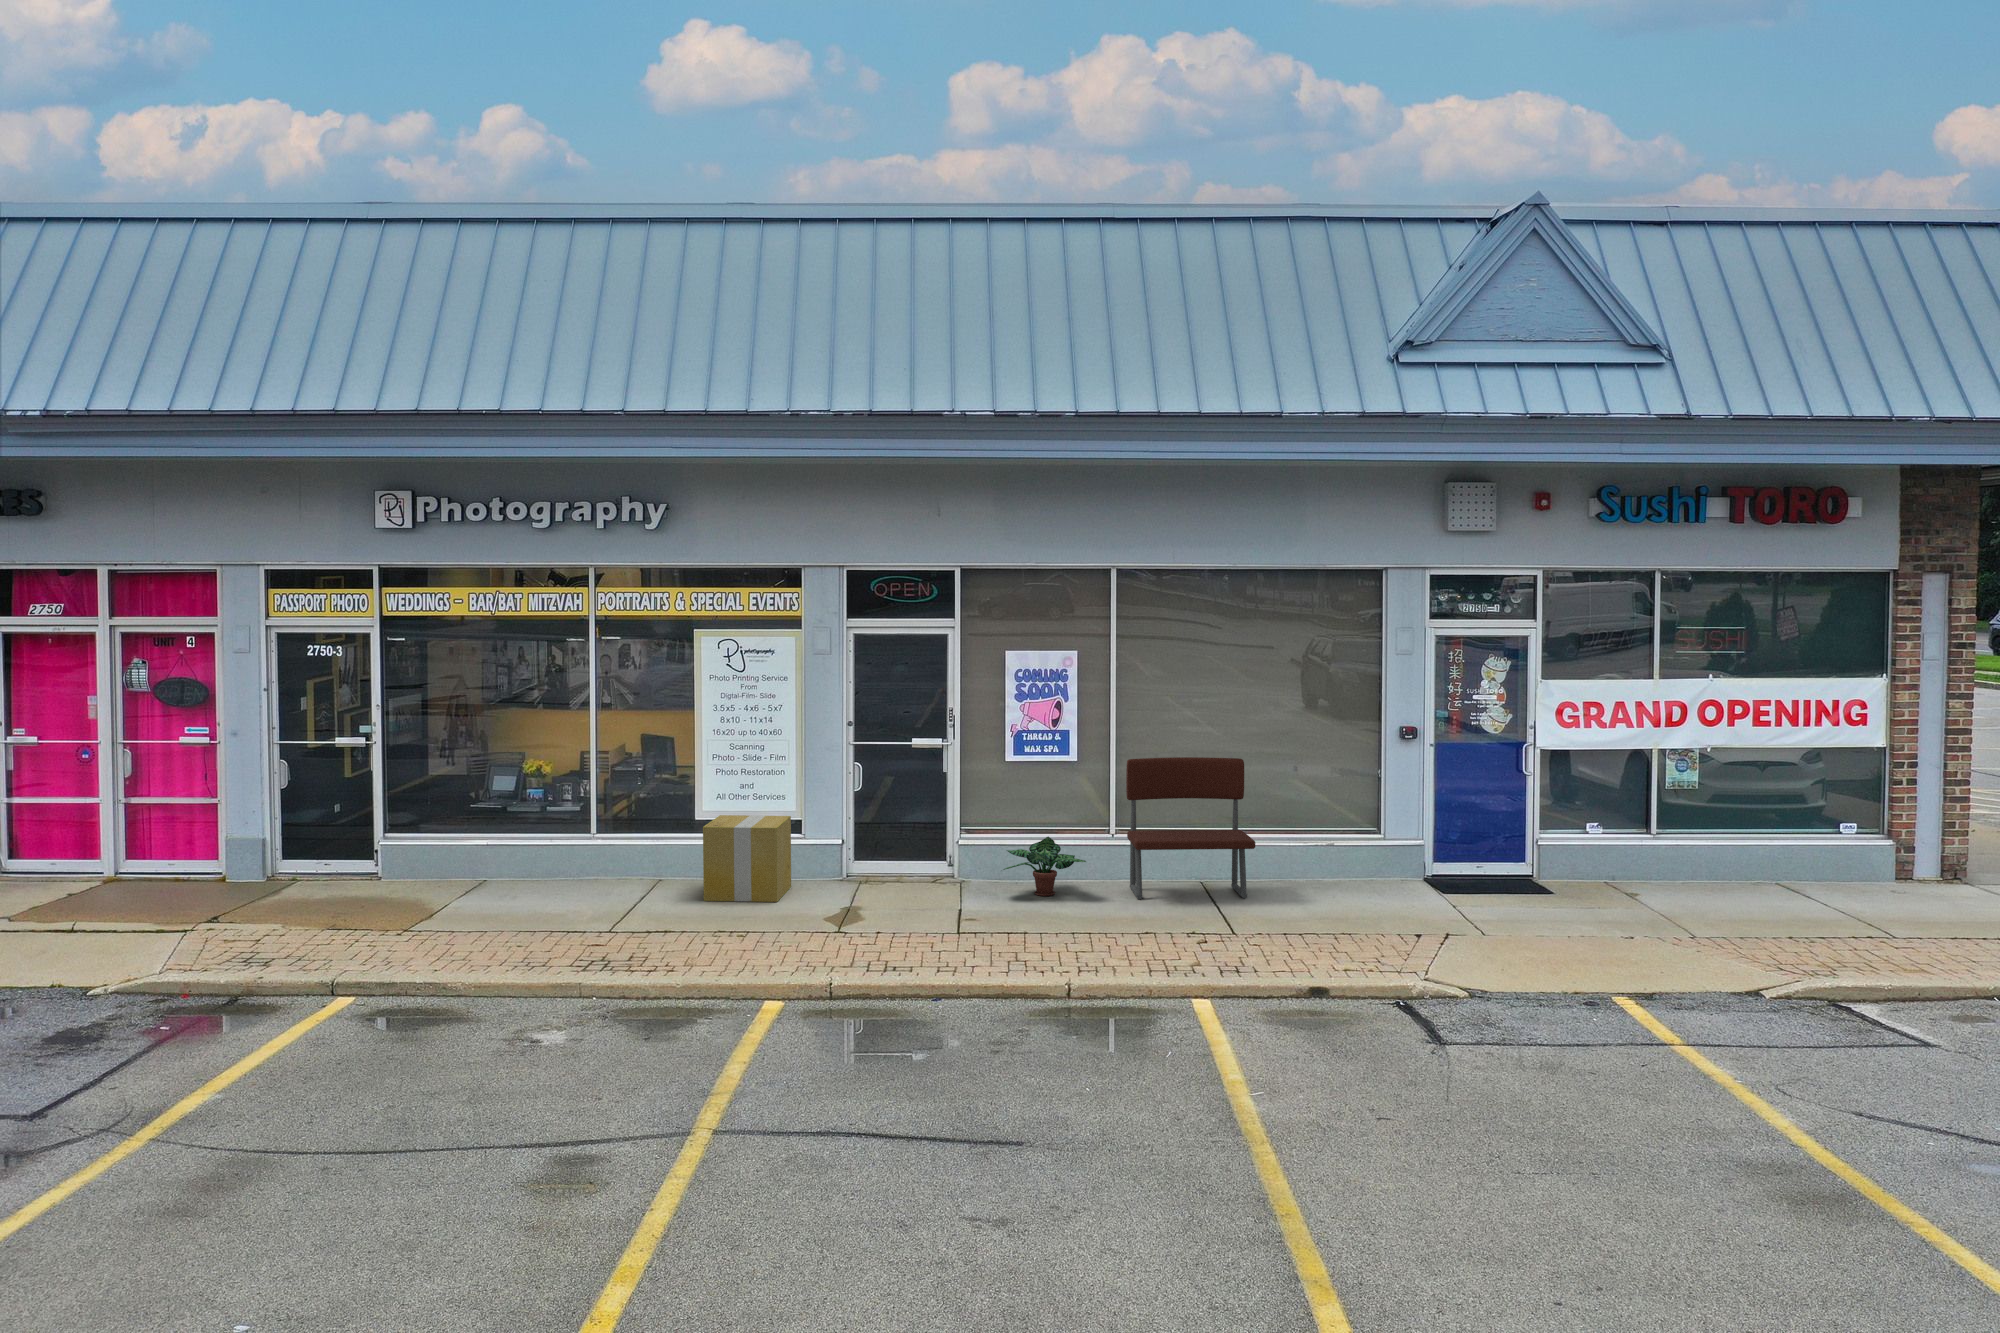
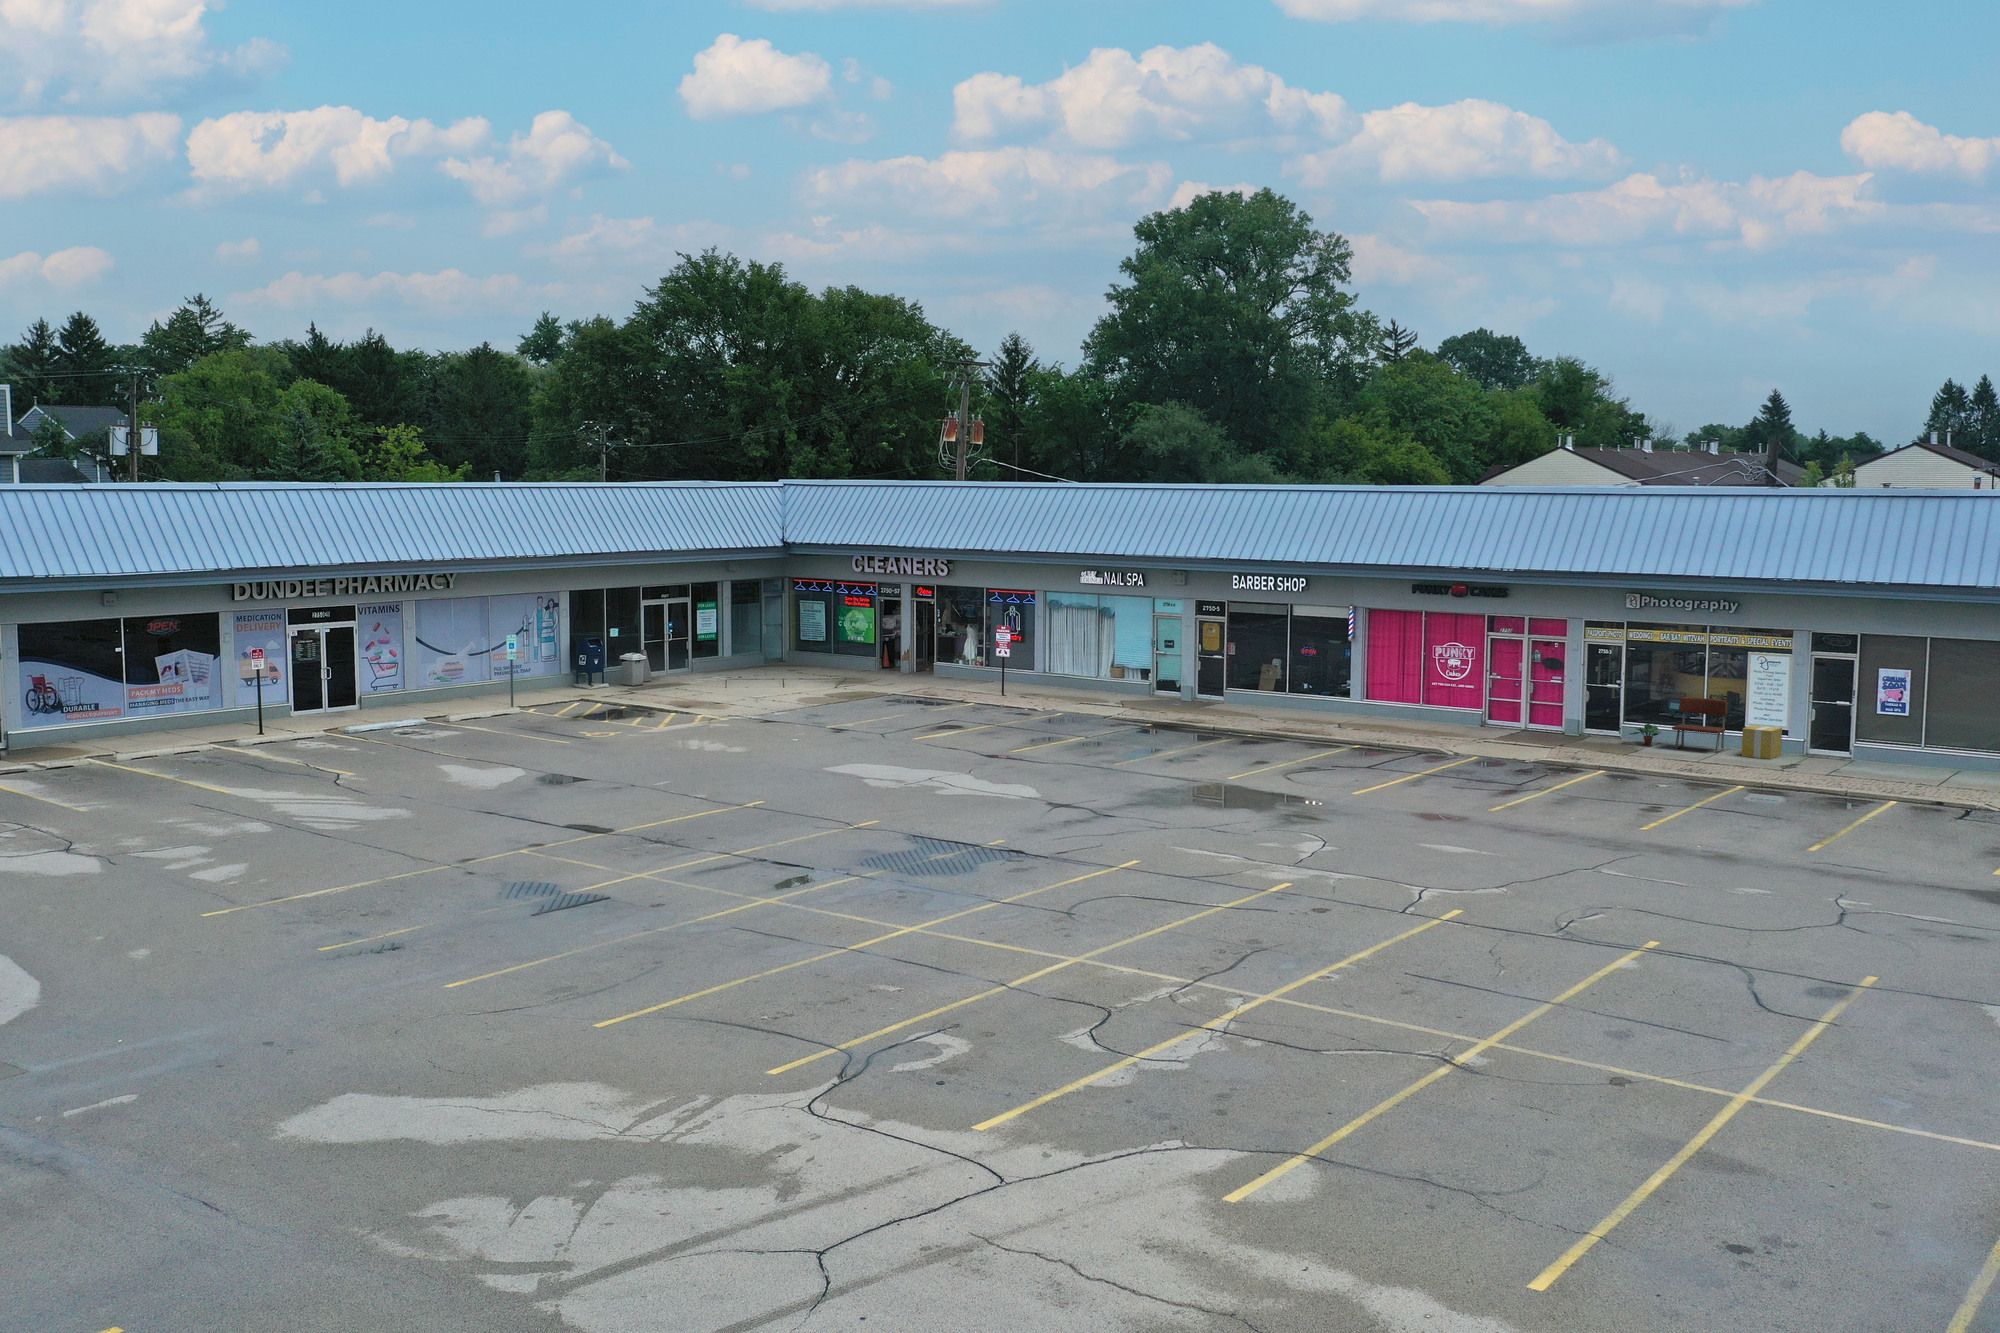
bench: present [1126,757,1255,899] -> present [1672,697,1727,753]
potted plant: present [1003,837,1086,896] -> present [1630,724,1660,745]

